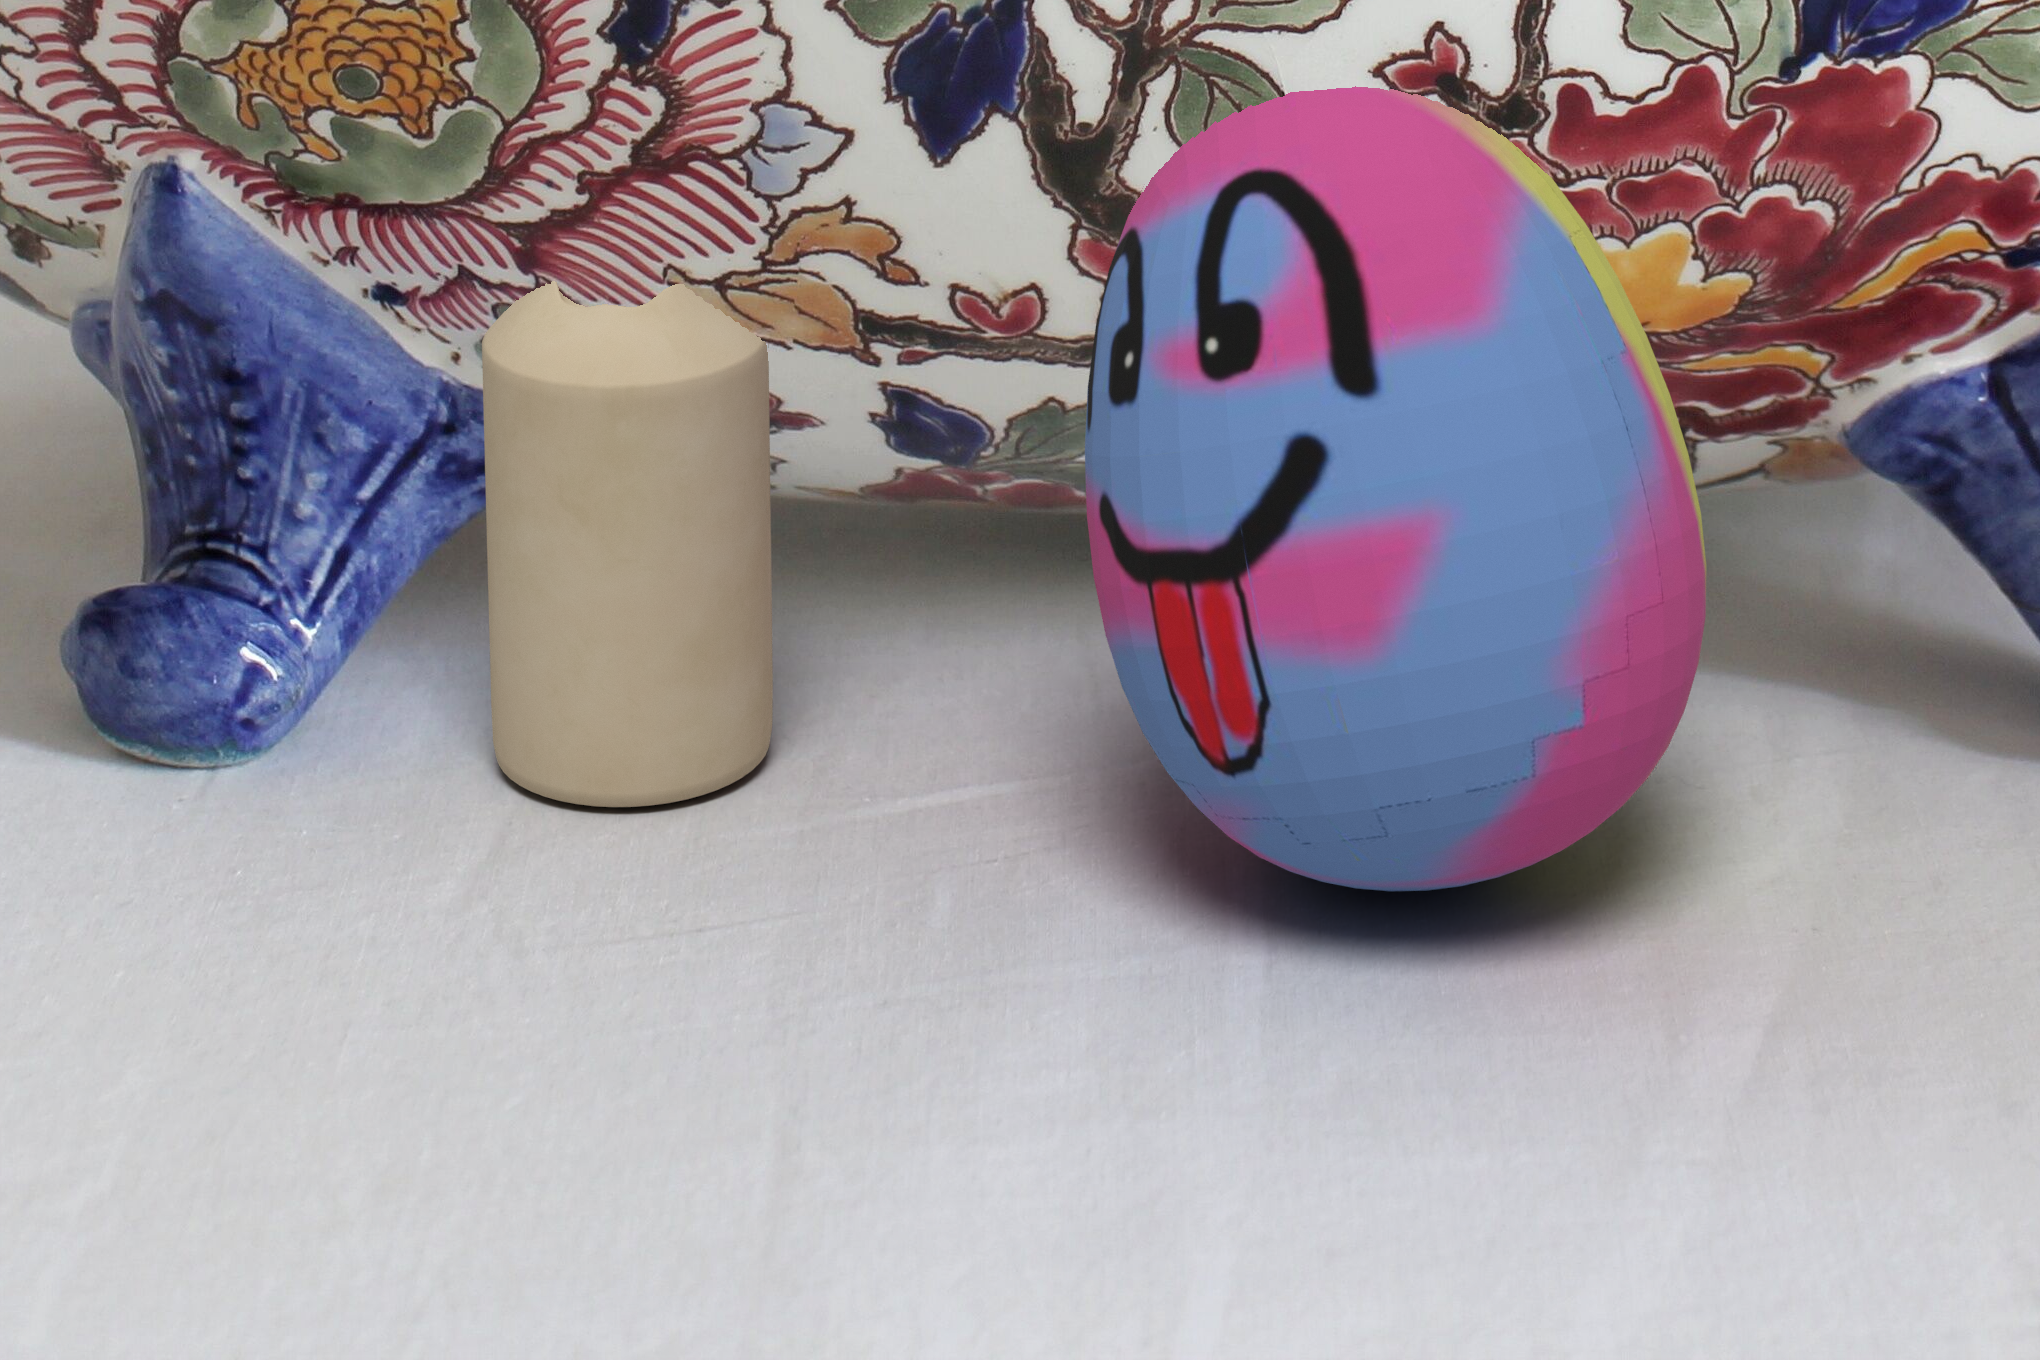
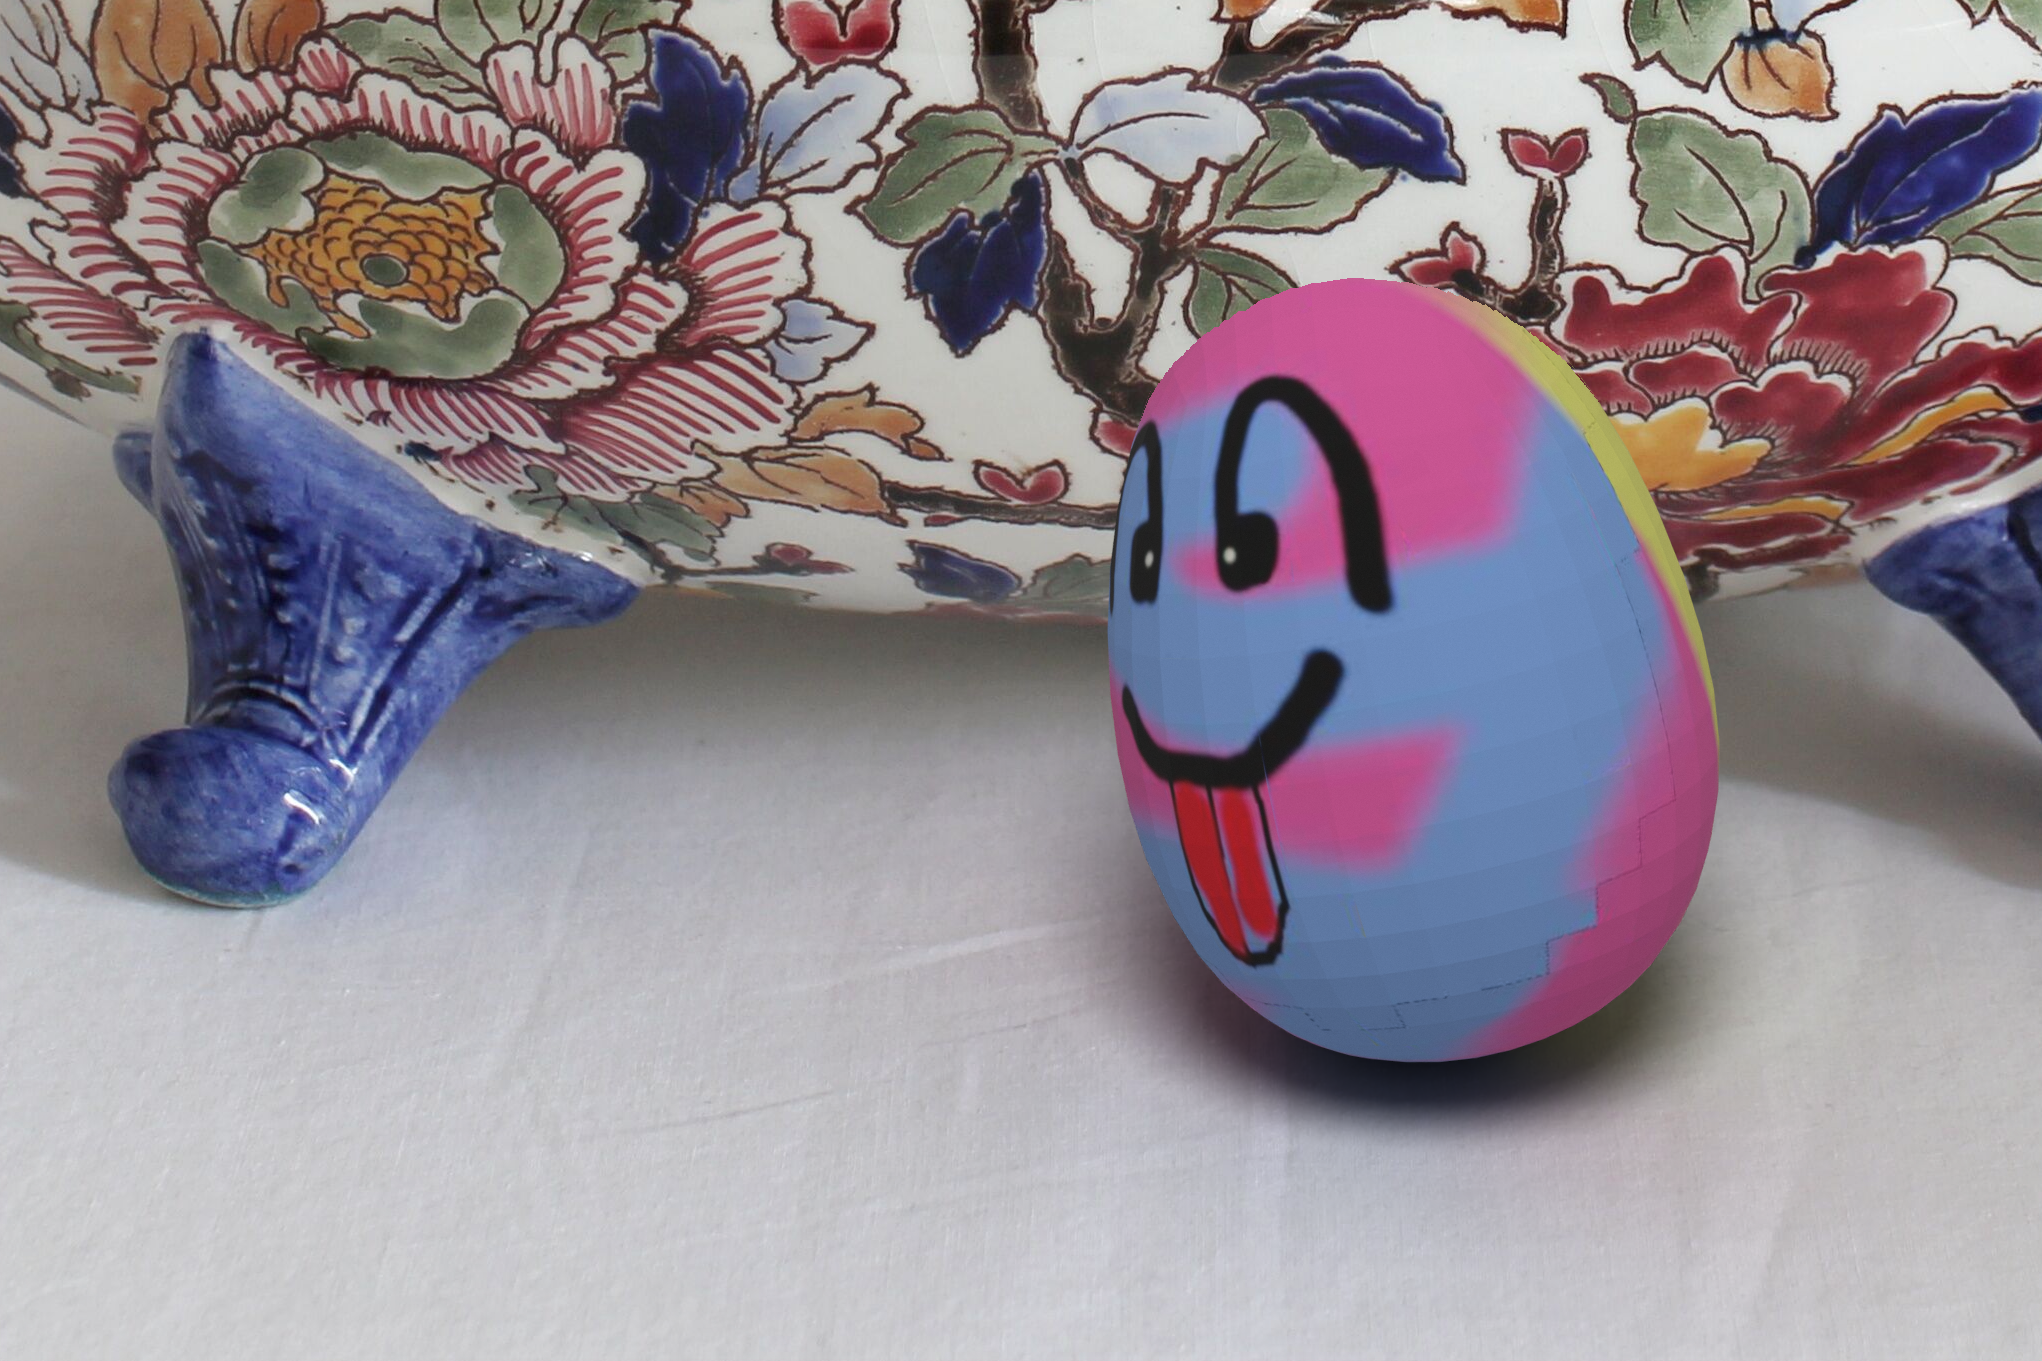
candle: present [482,281,773,807] -> none [517,396,808,949]

